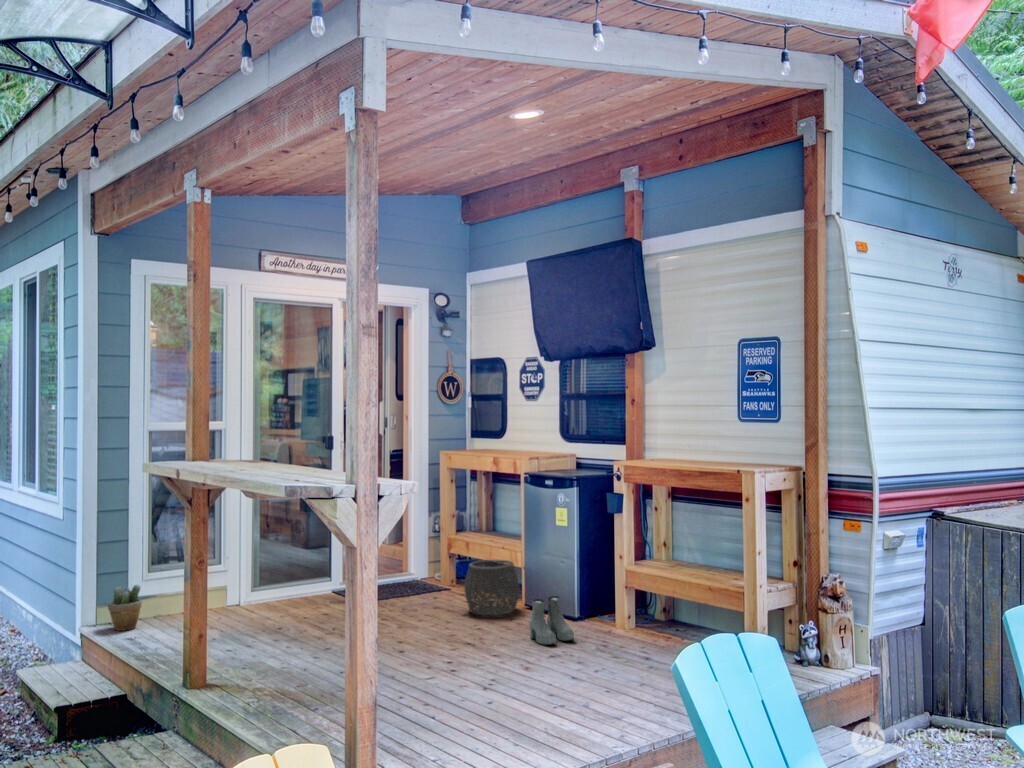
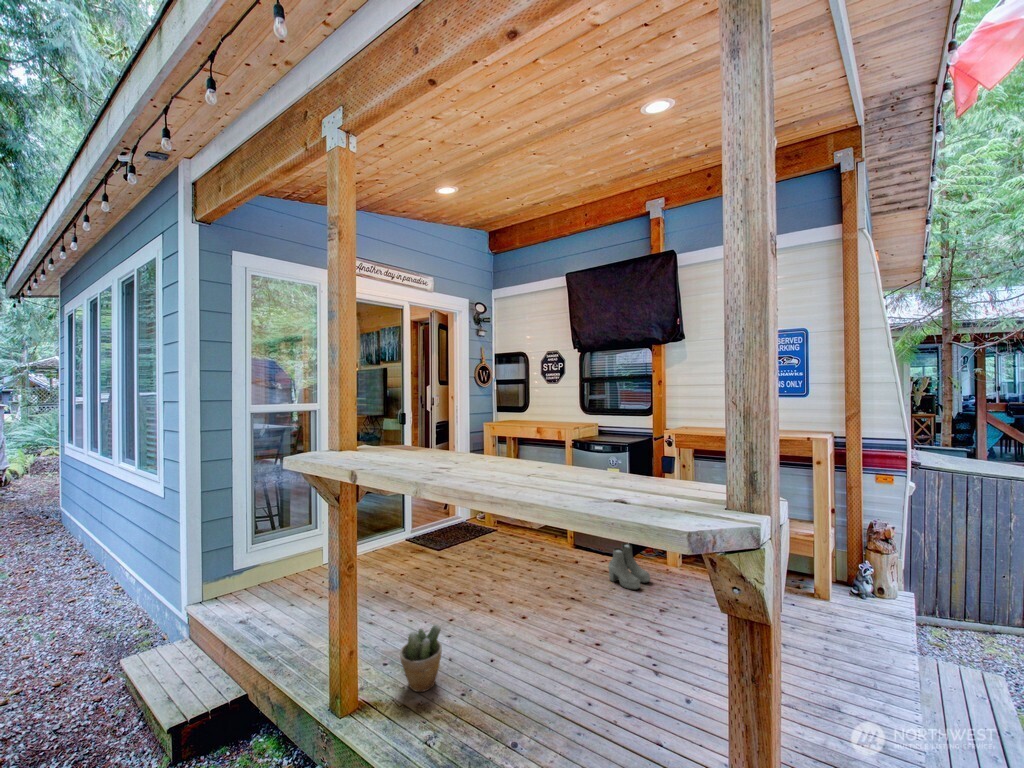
woven basket: present [464,560,520,616] -> none [527,507,572,555]
potted plant: present [108,585,142,631] -> present [400,625,442,692]

